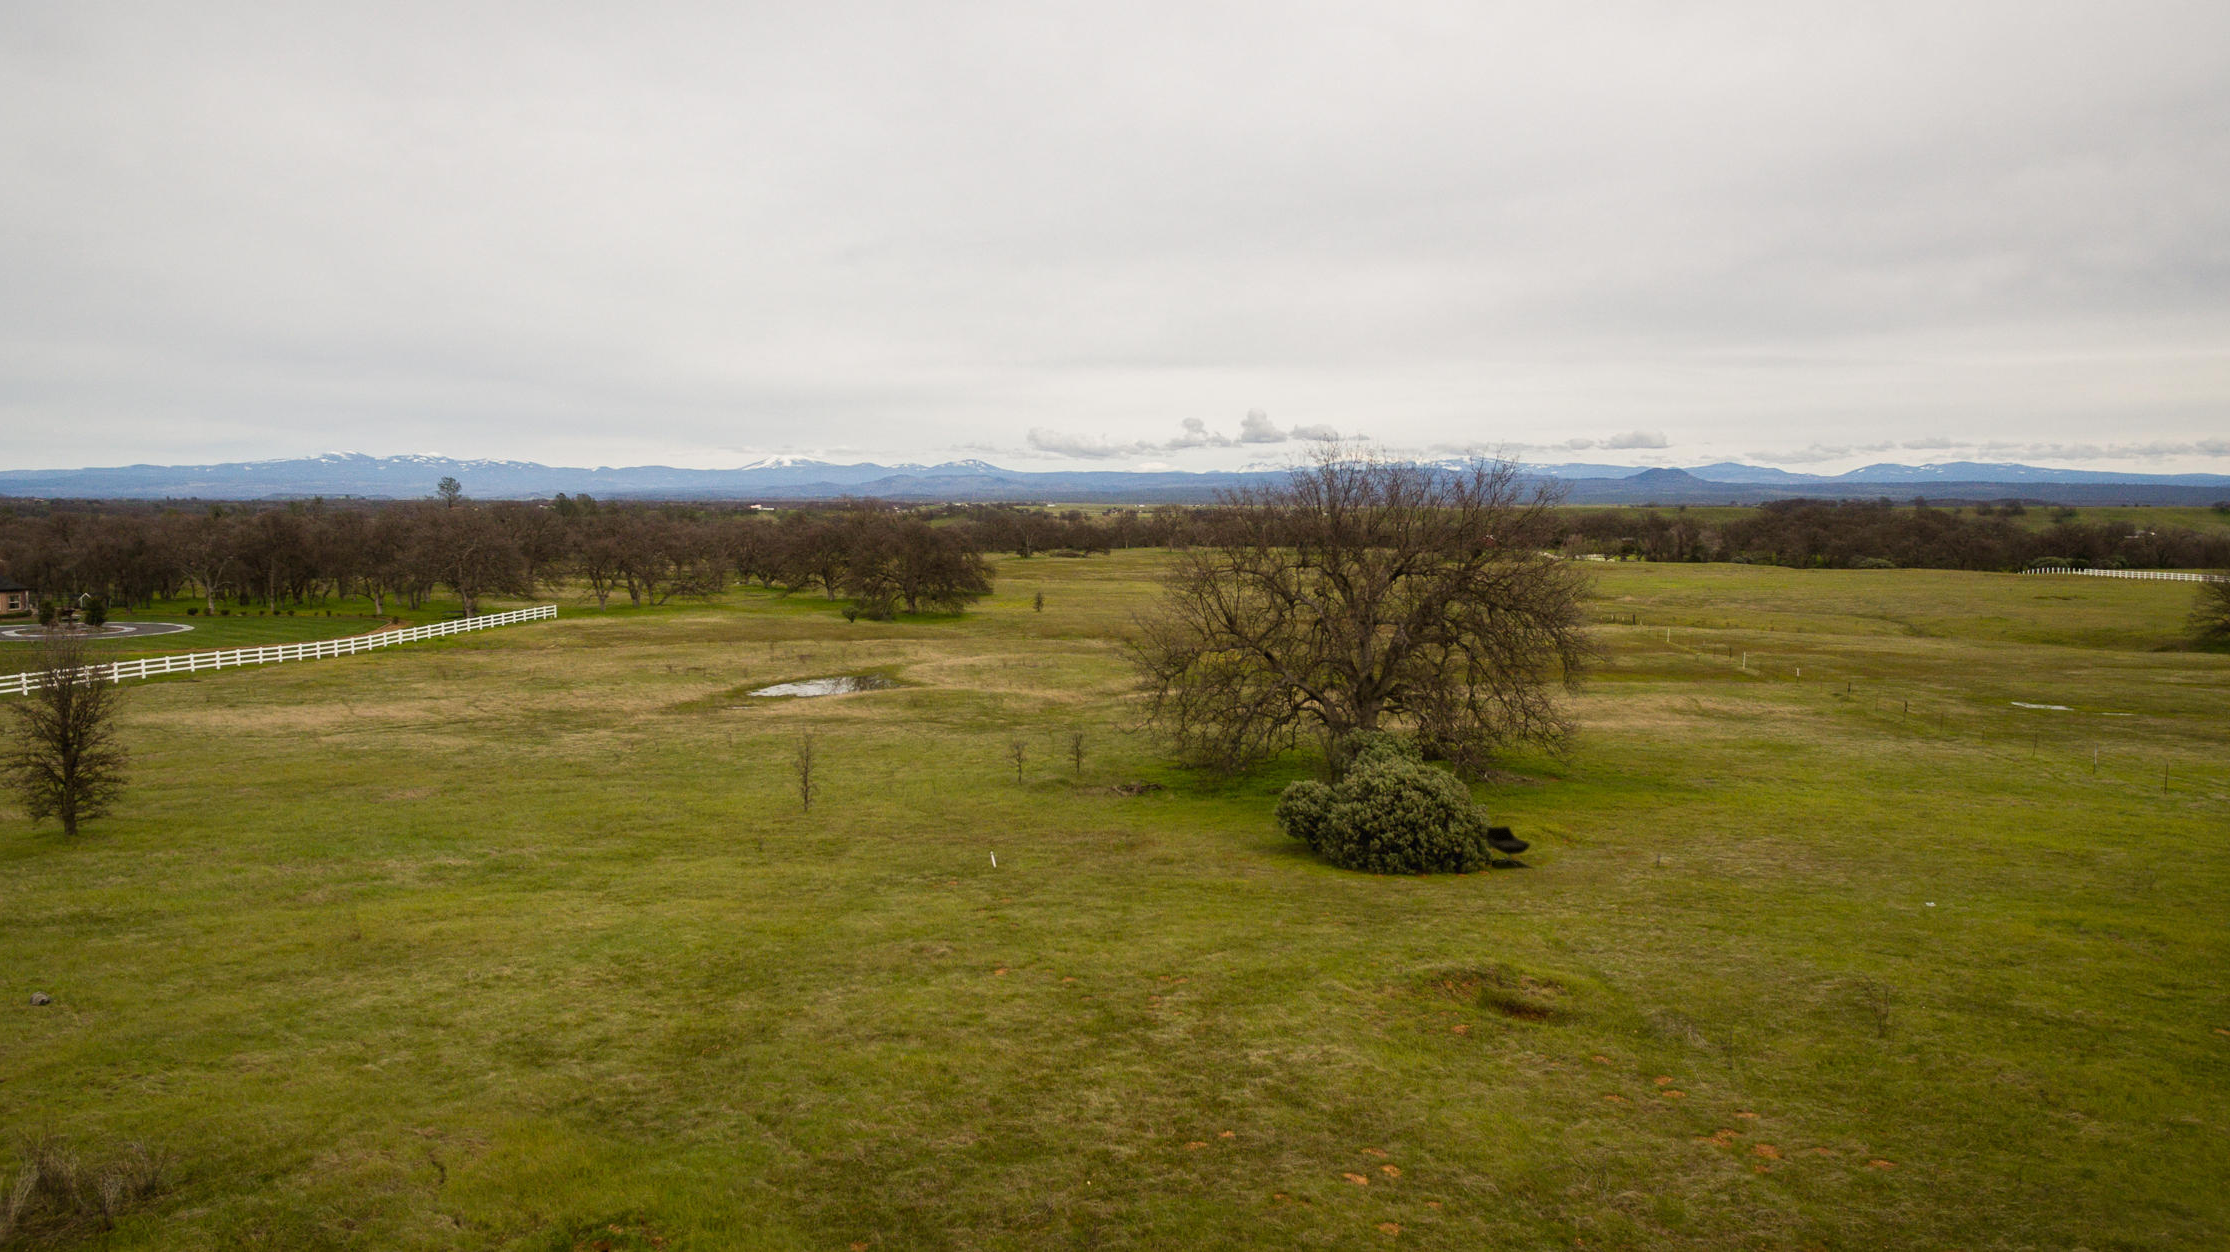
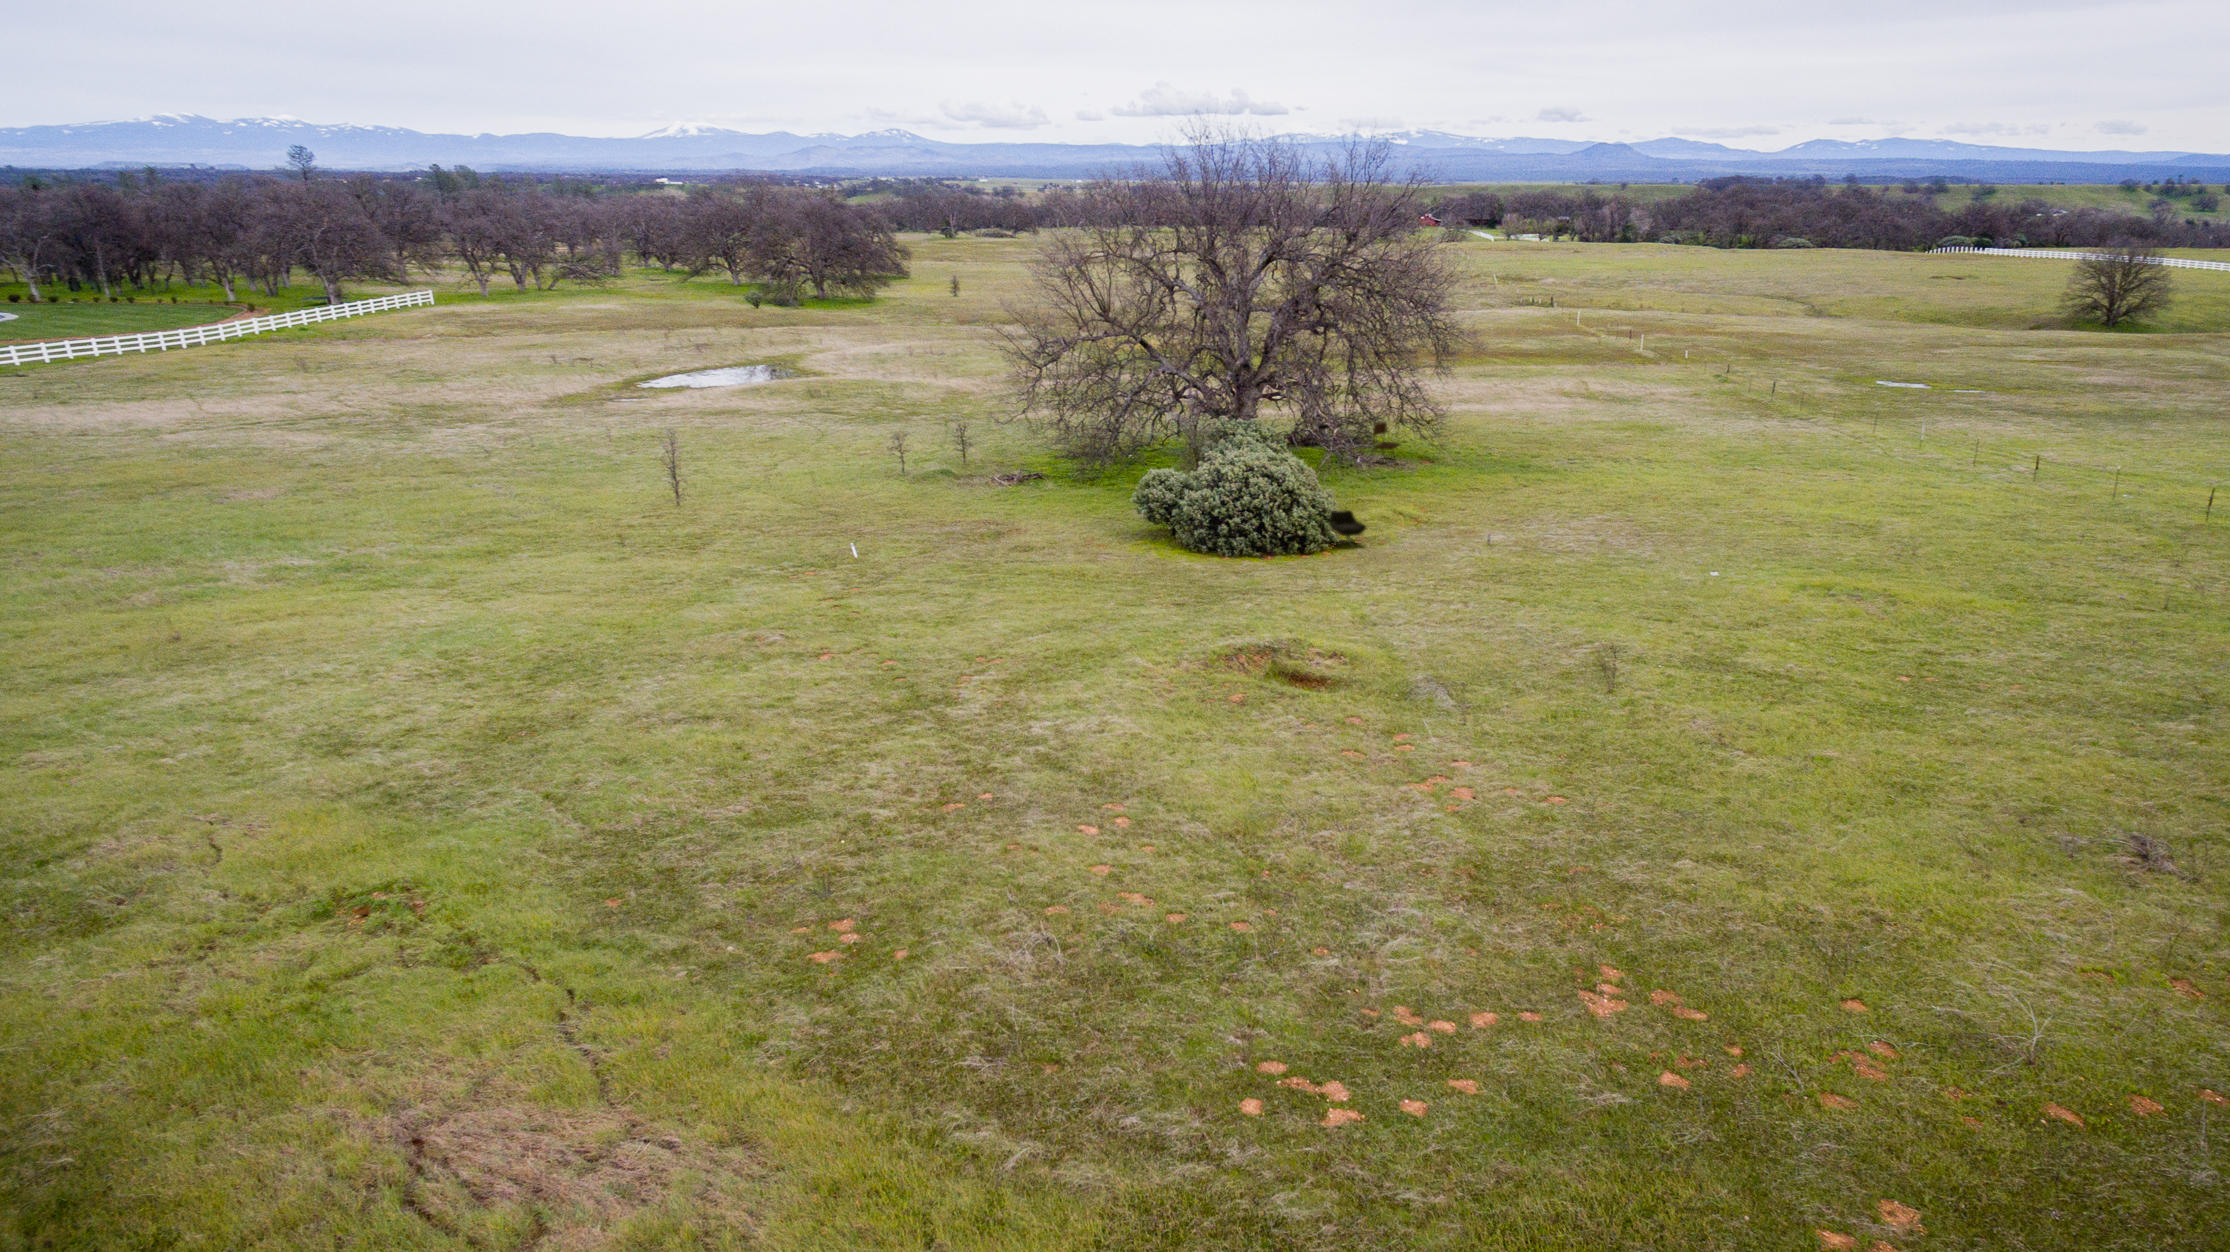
bench: none [1491,737,1520,781] -> present [1373,422,1400,463]

